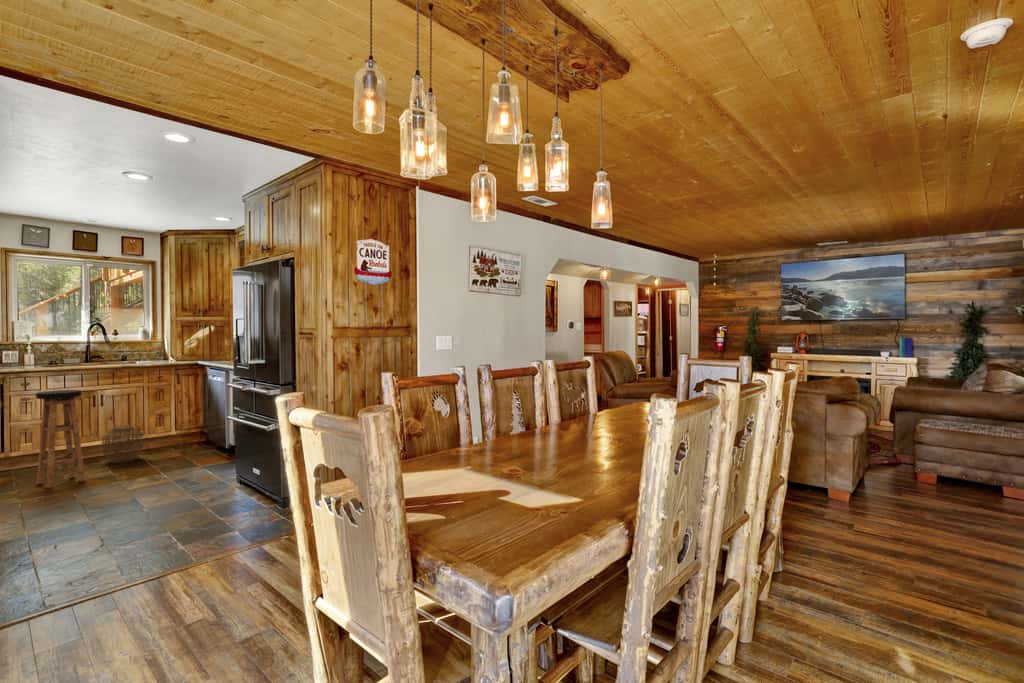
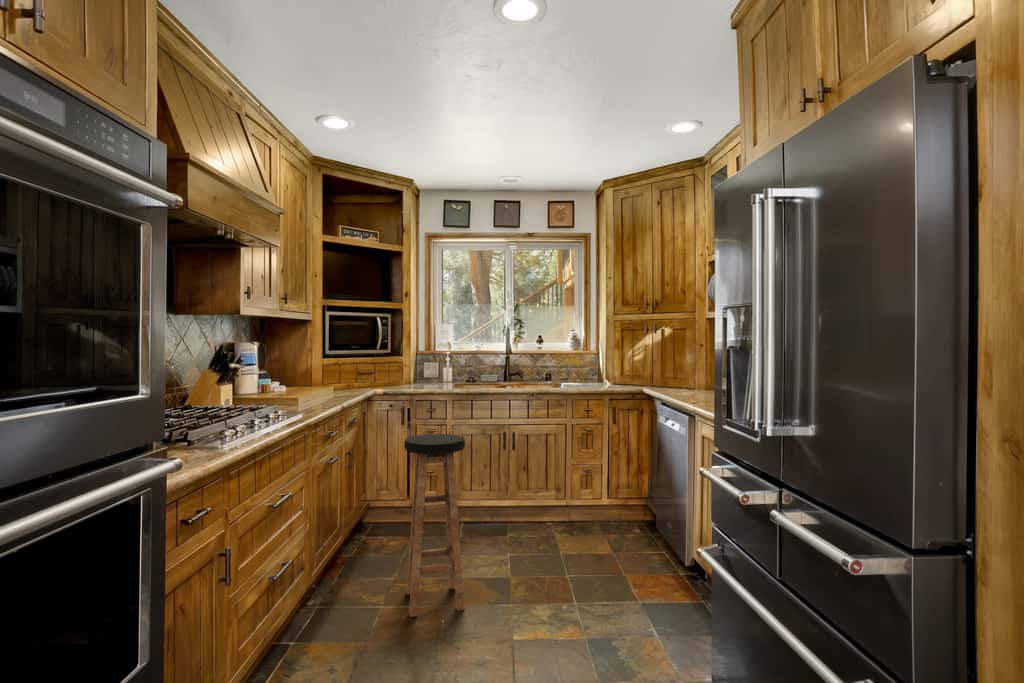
woven basket: present [102,425,143,463] -> none [505,493,561,561]

